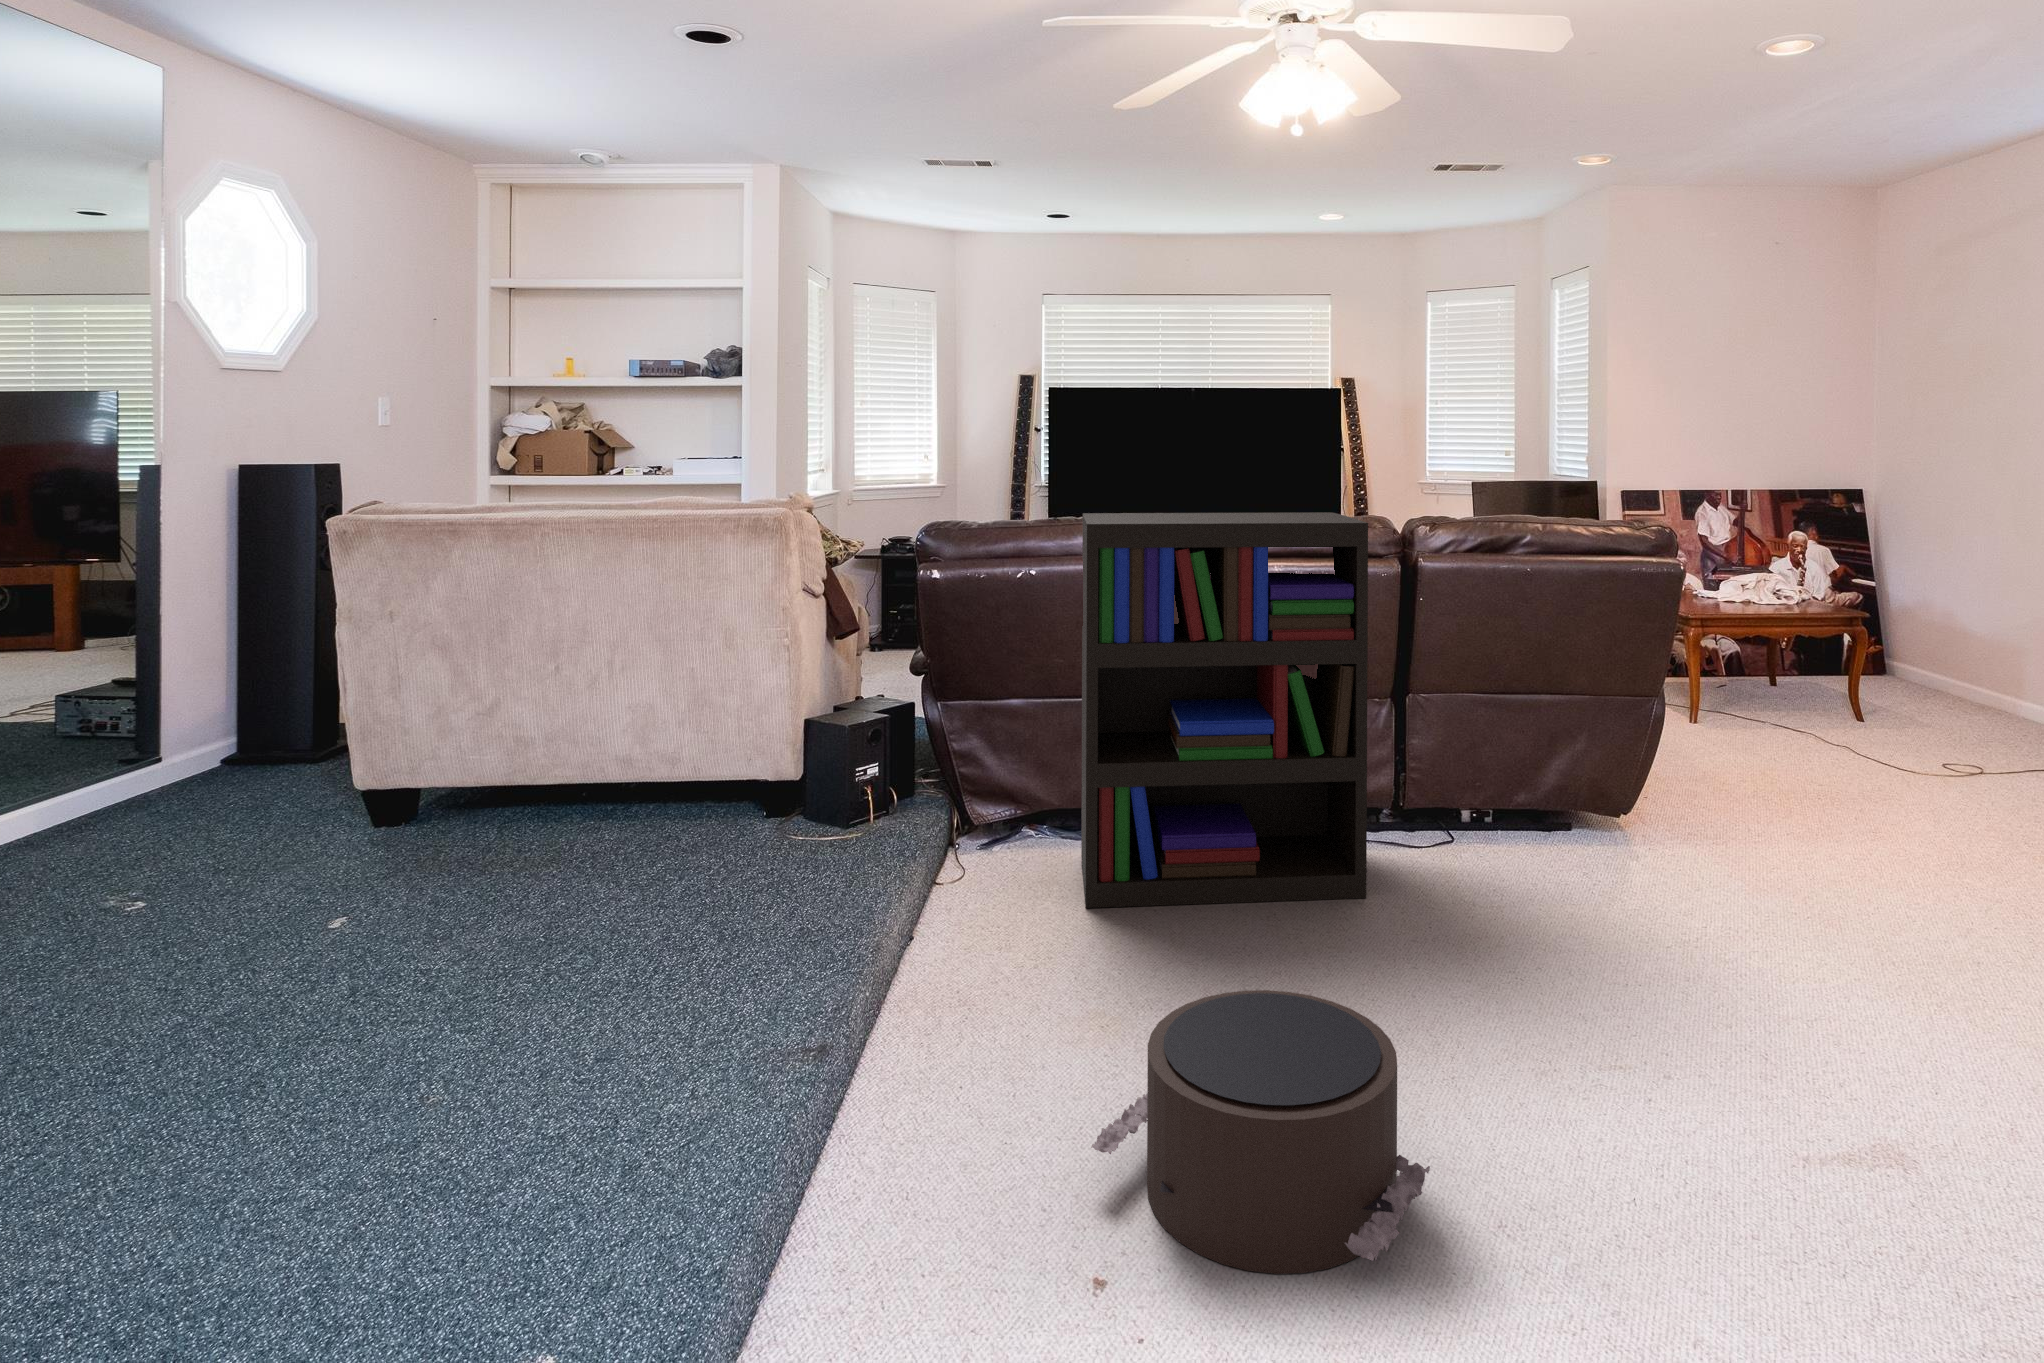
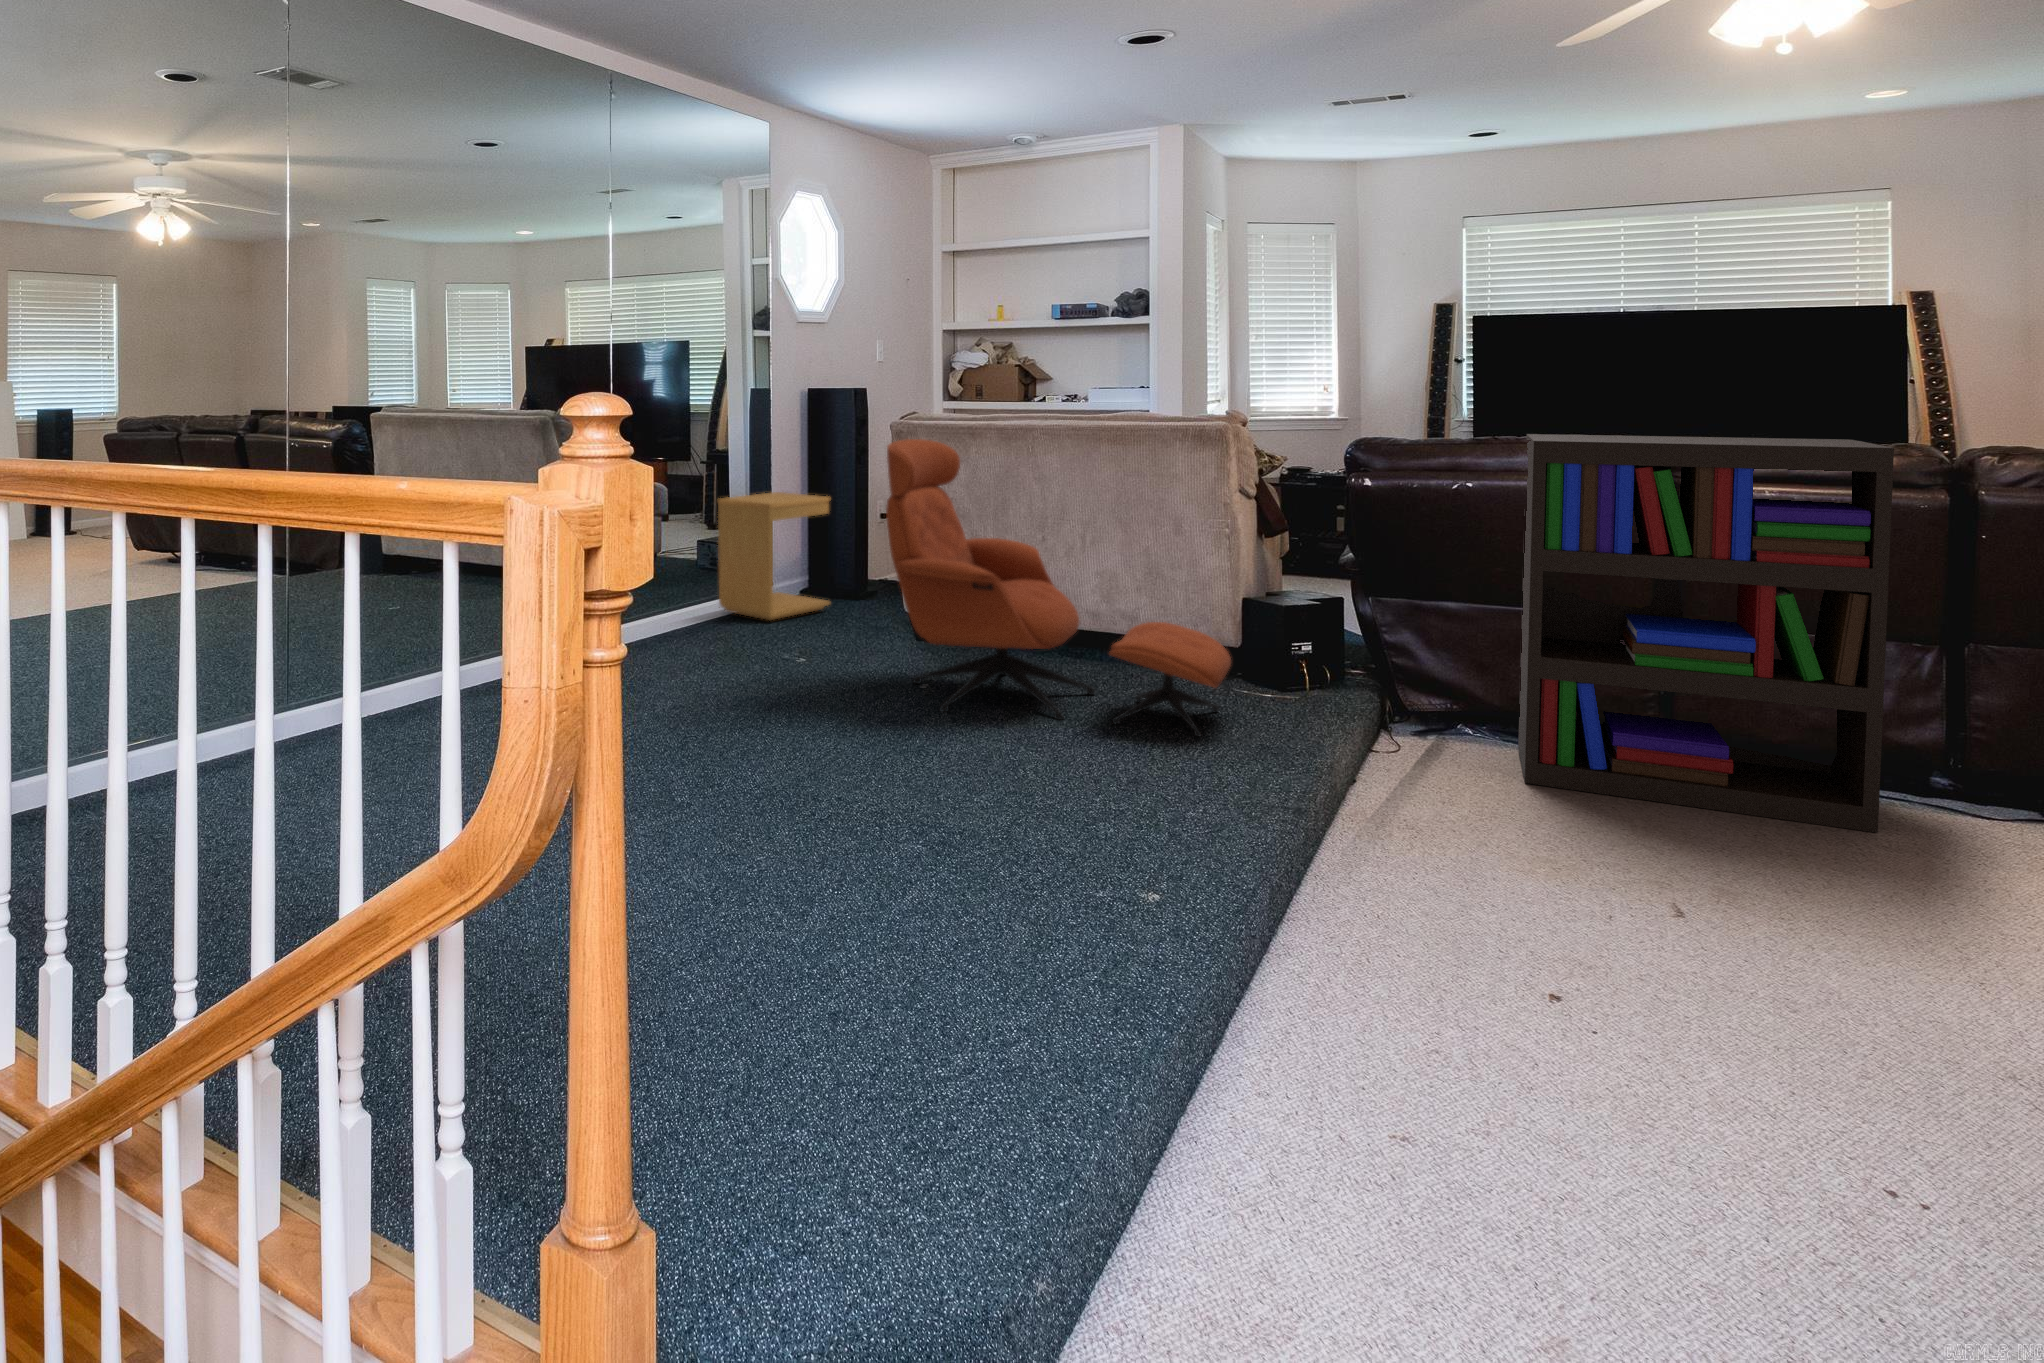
lounge chair: none [251,542,778,974] -> present [886,439,1231,737]
side table: none [26,618,254,827] -> present [718,492,831,620]
pouf: present [1091,990,1430,1274] -> none [1538,826,1903,1030]

